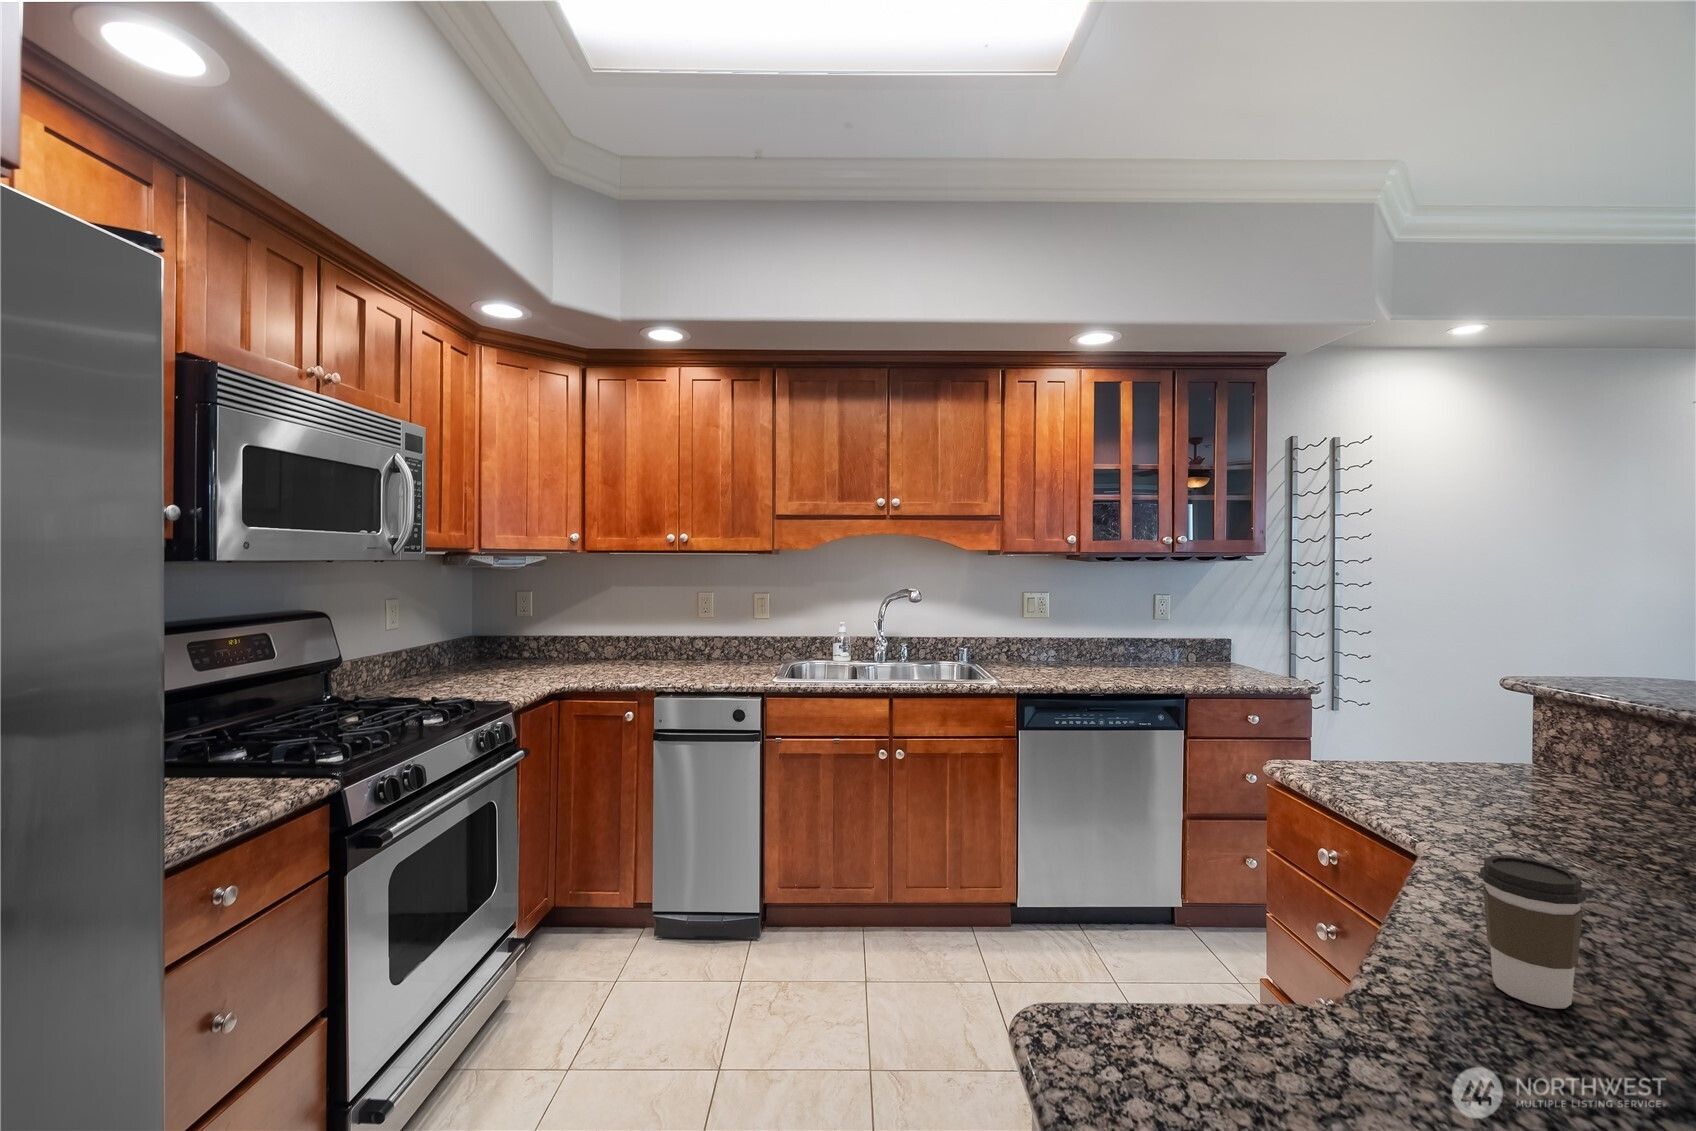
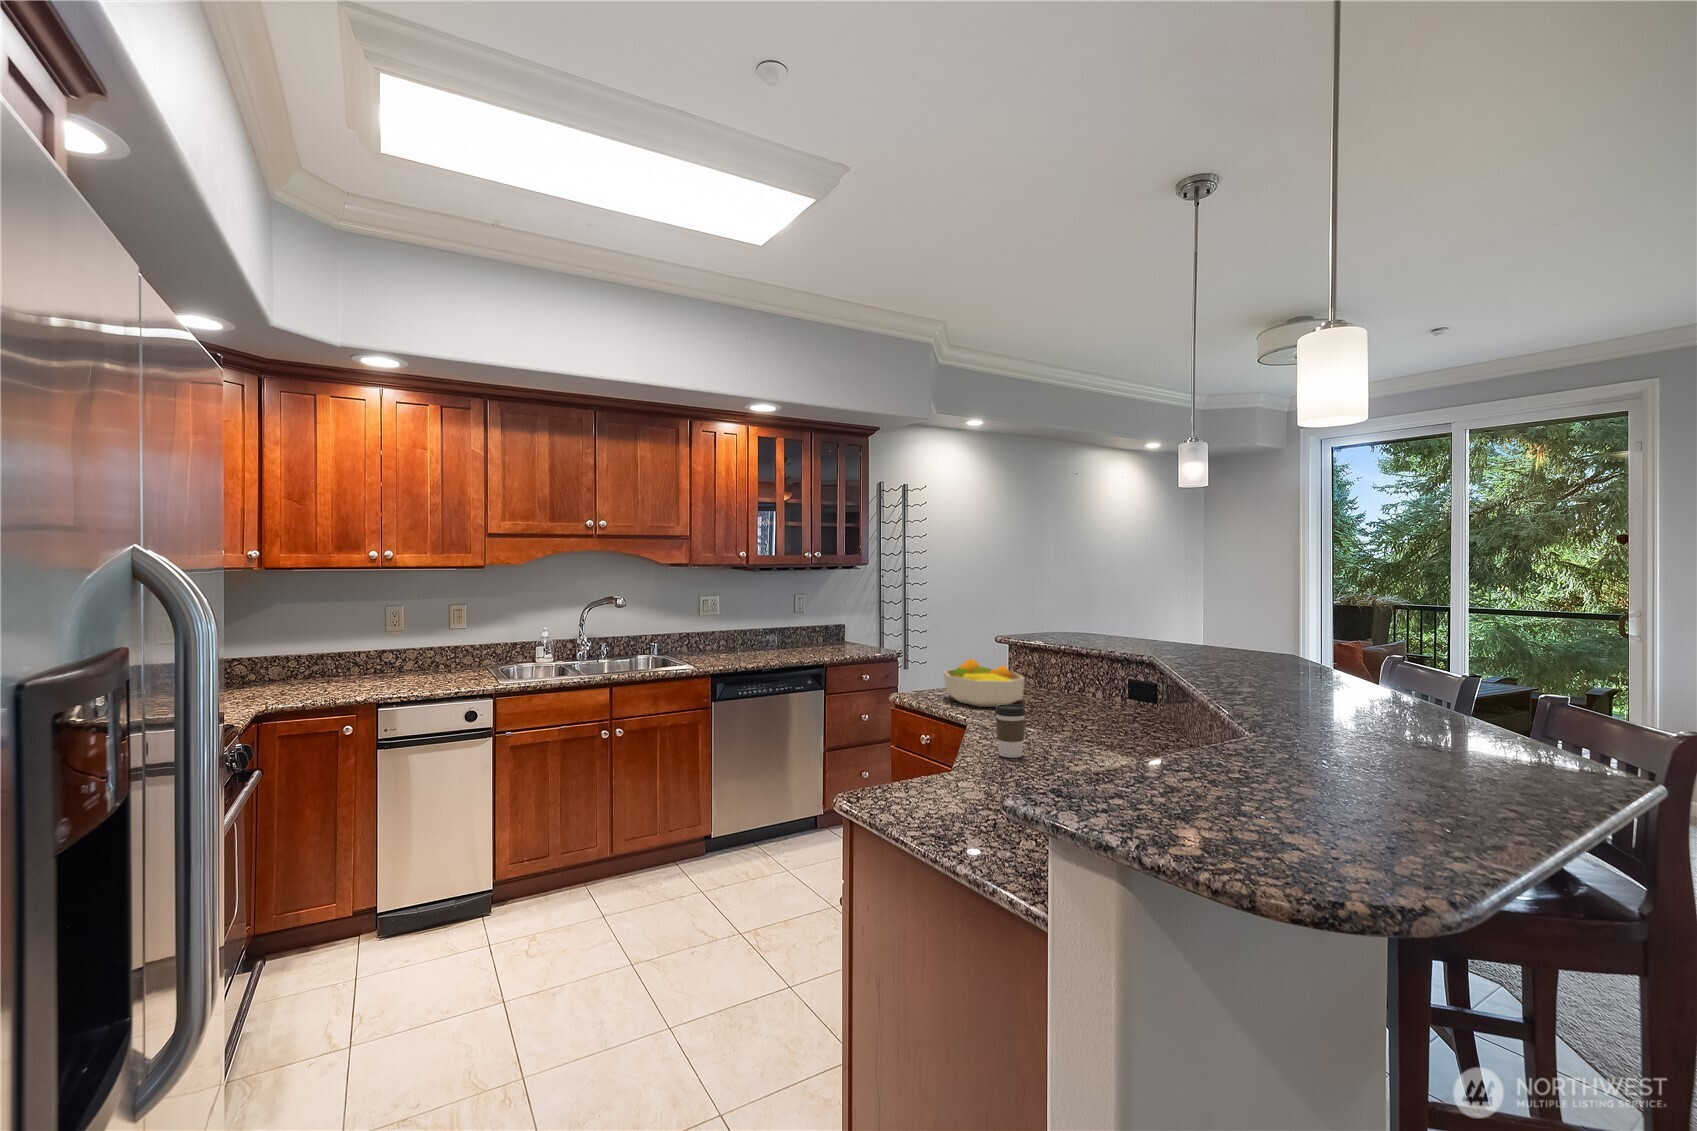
fruit bowl: none [1373,715,1579,825] -> present [944,658,1025,707]

